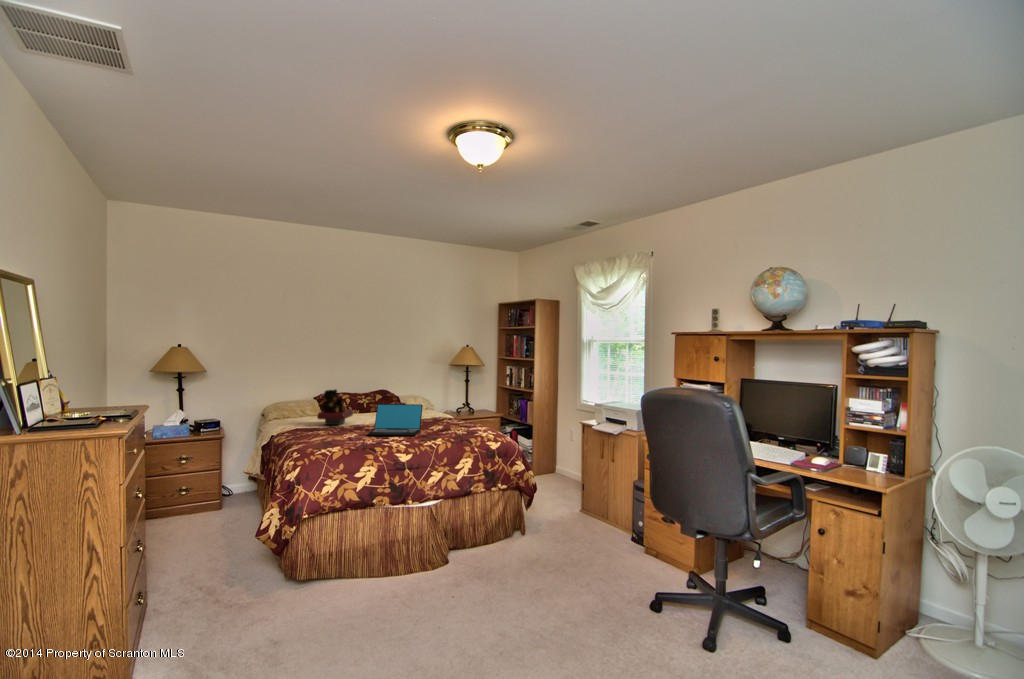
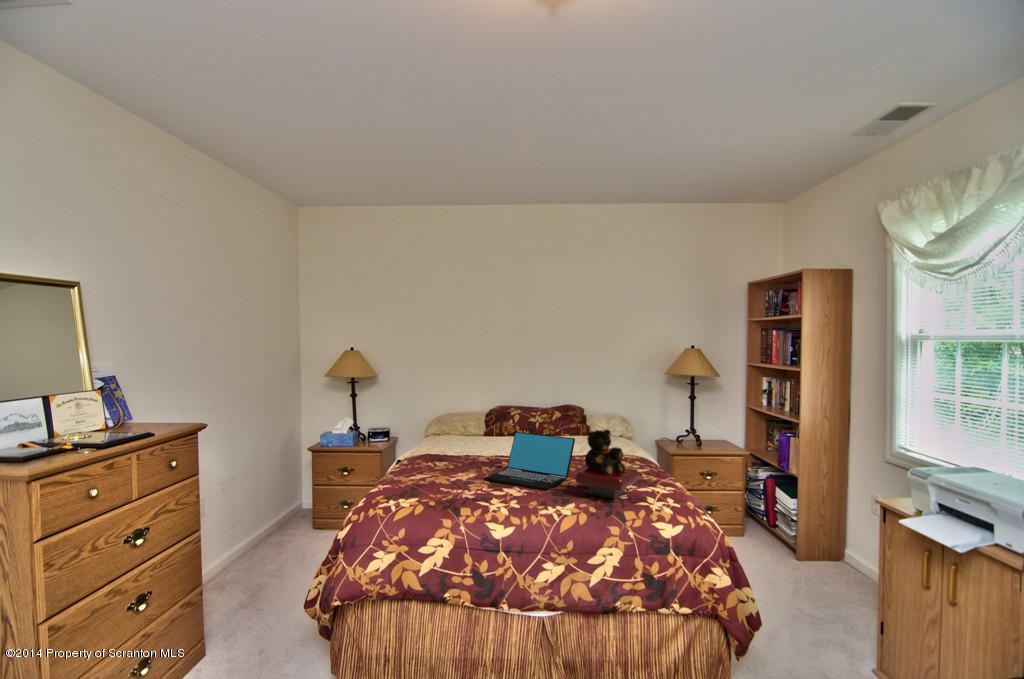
teddy bear: present [317,390,353,425] -> present [575,429,639,499]

